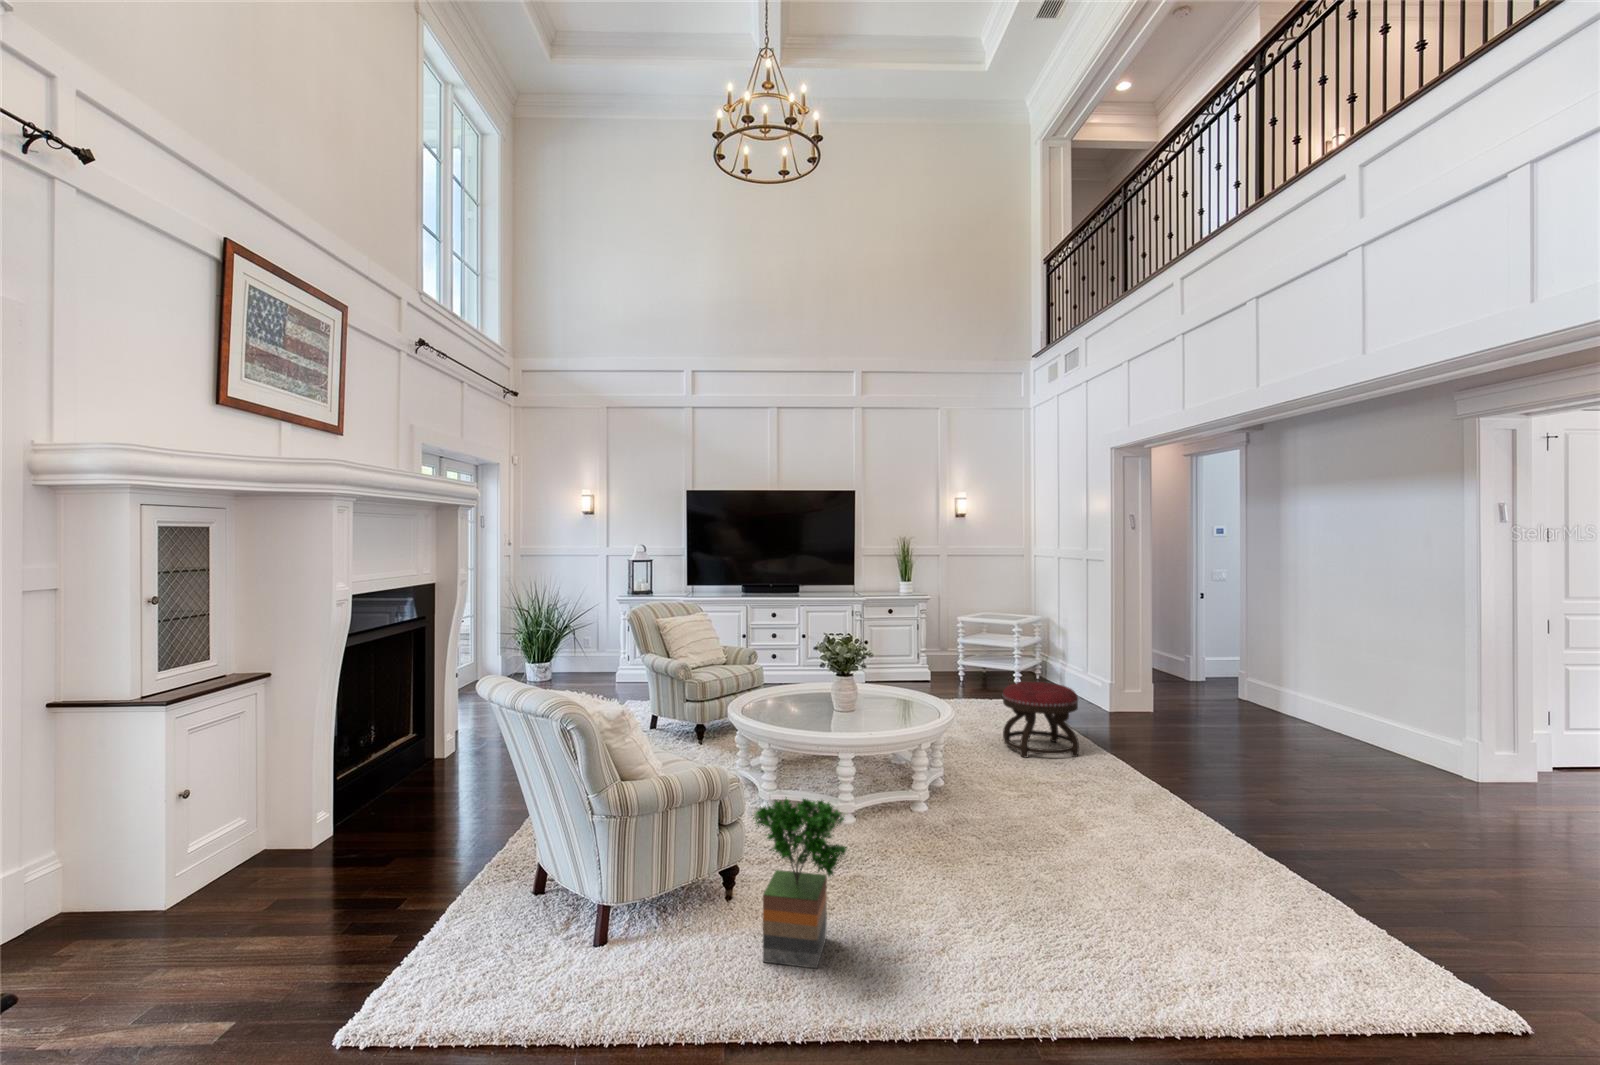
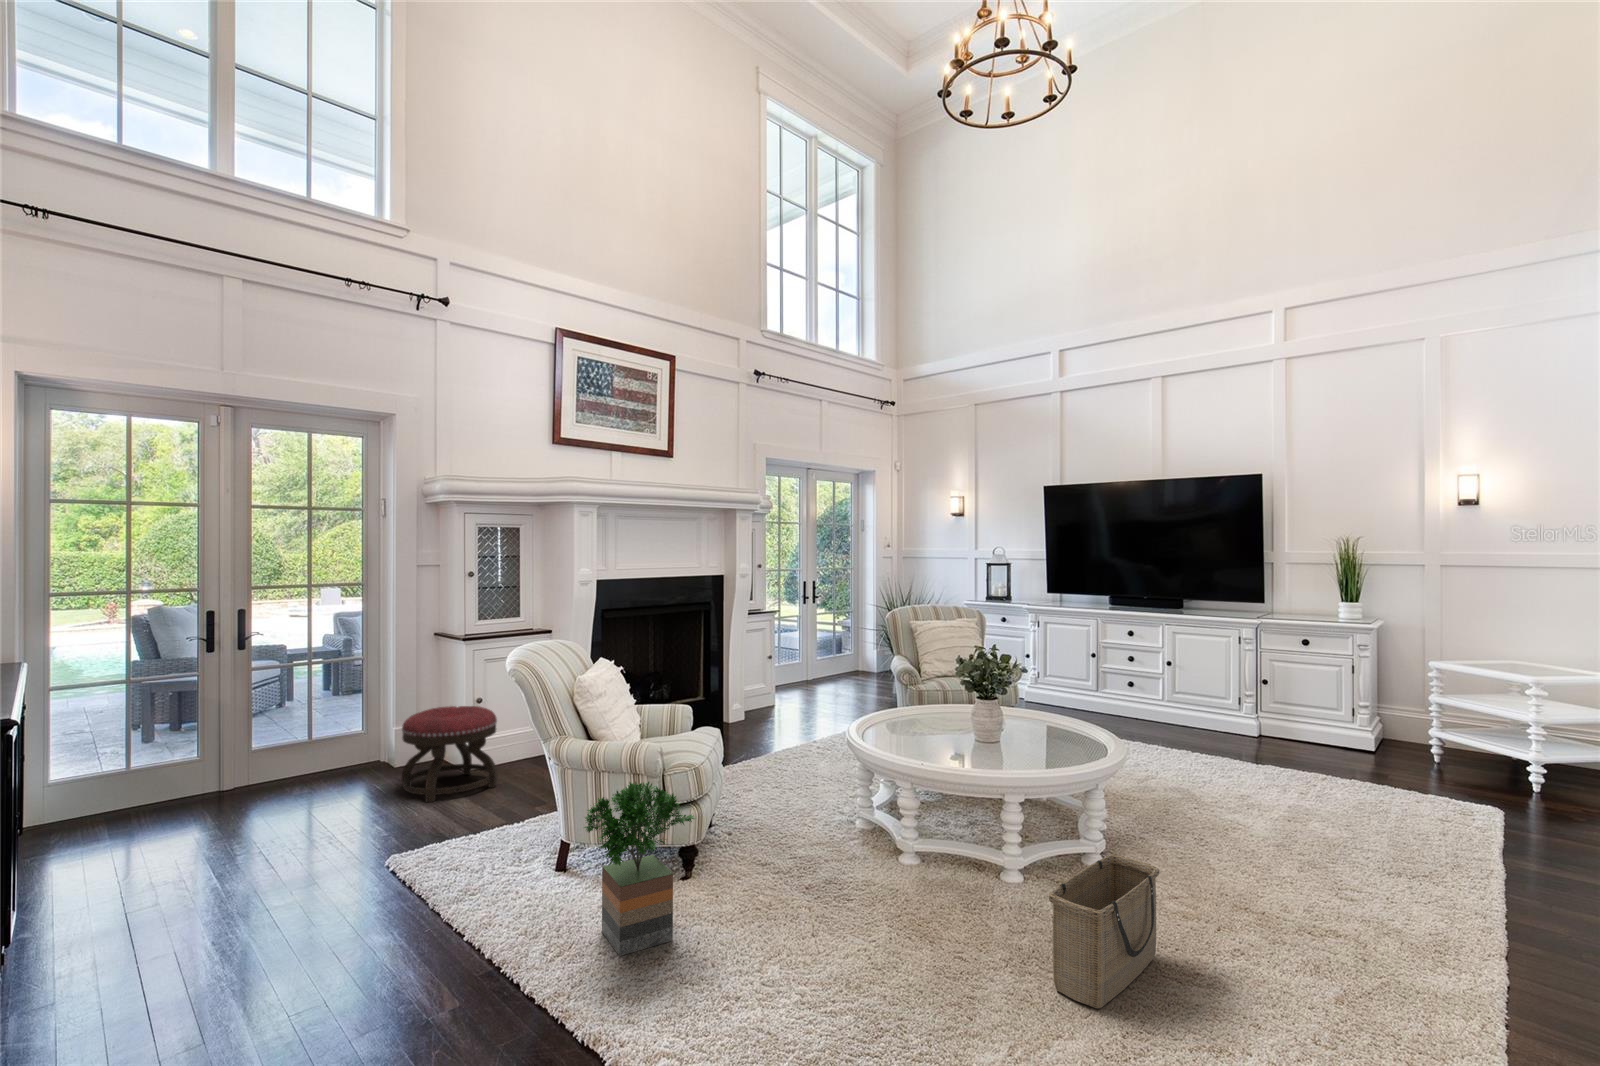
ottoman: present [1003,682,1079,758] -> present [402,706,498,802]
basket: none [1023,761,1089,856] -> present [1049,854,1160,1008]

